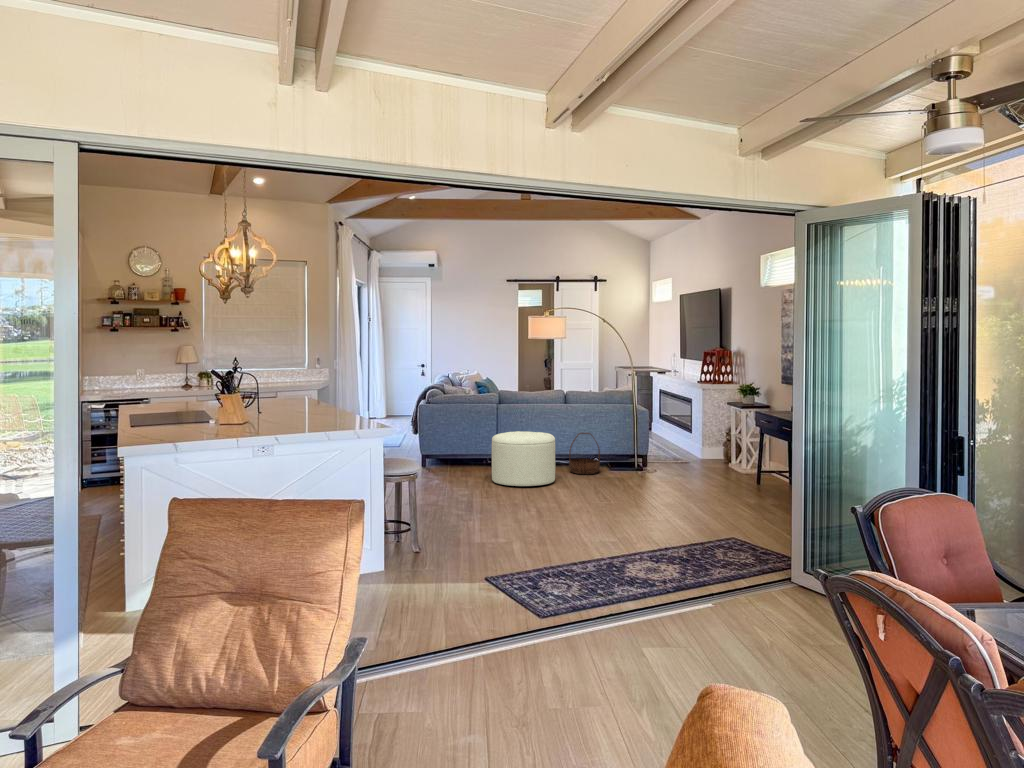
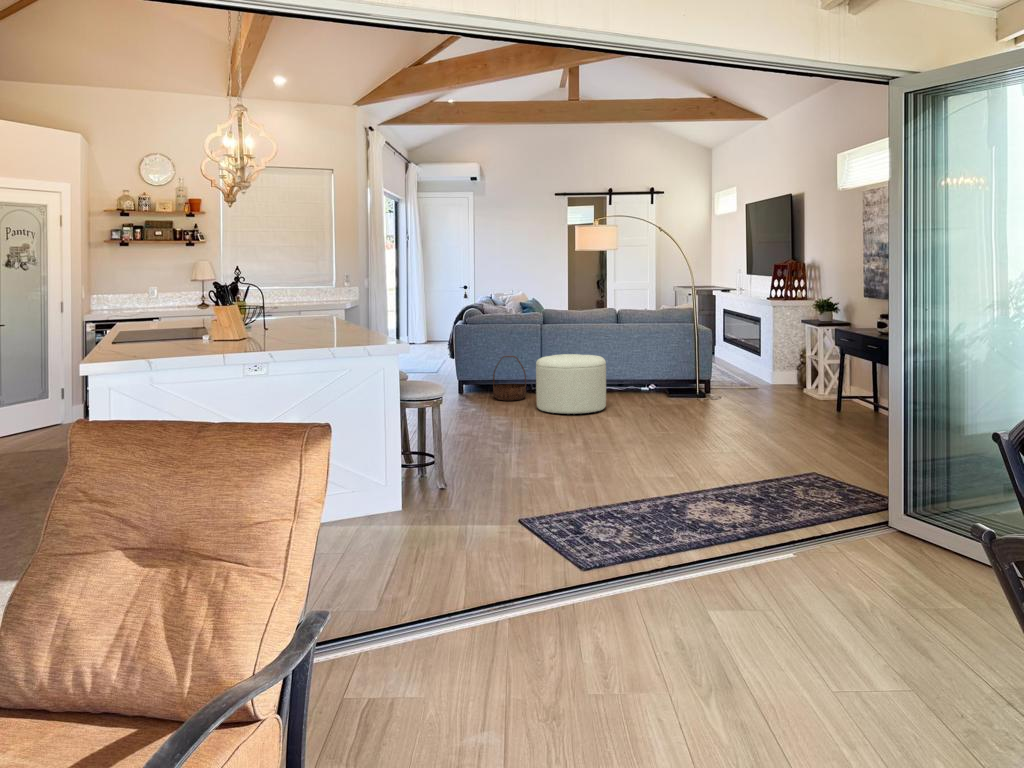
basket: present [569,433,600,474] -> present [493,356,526,401]

